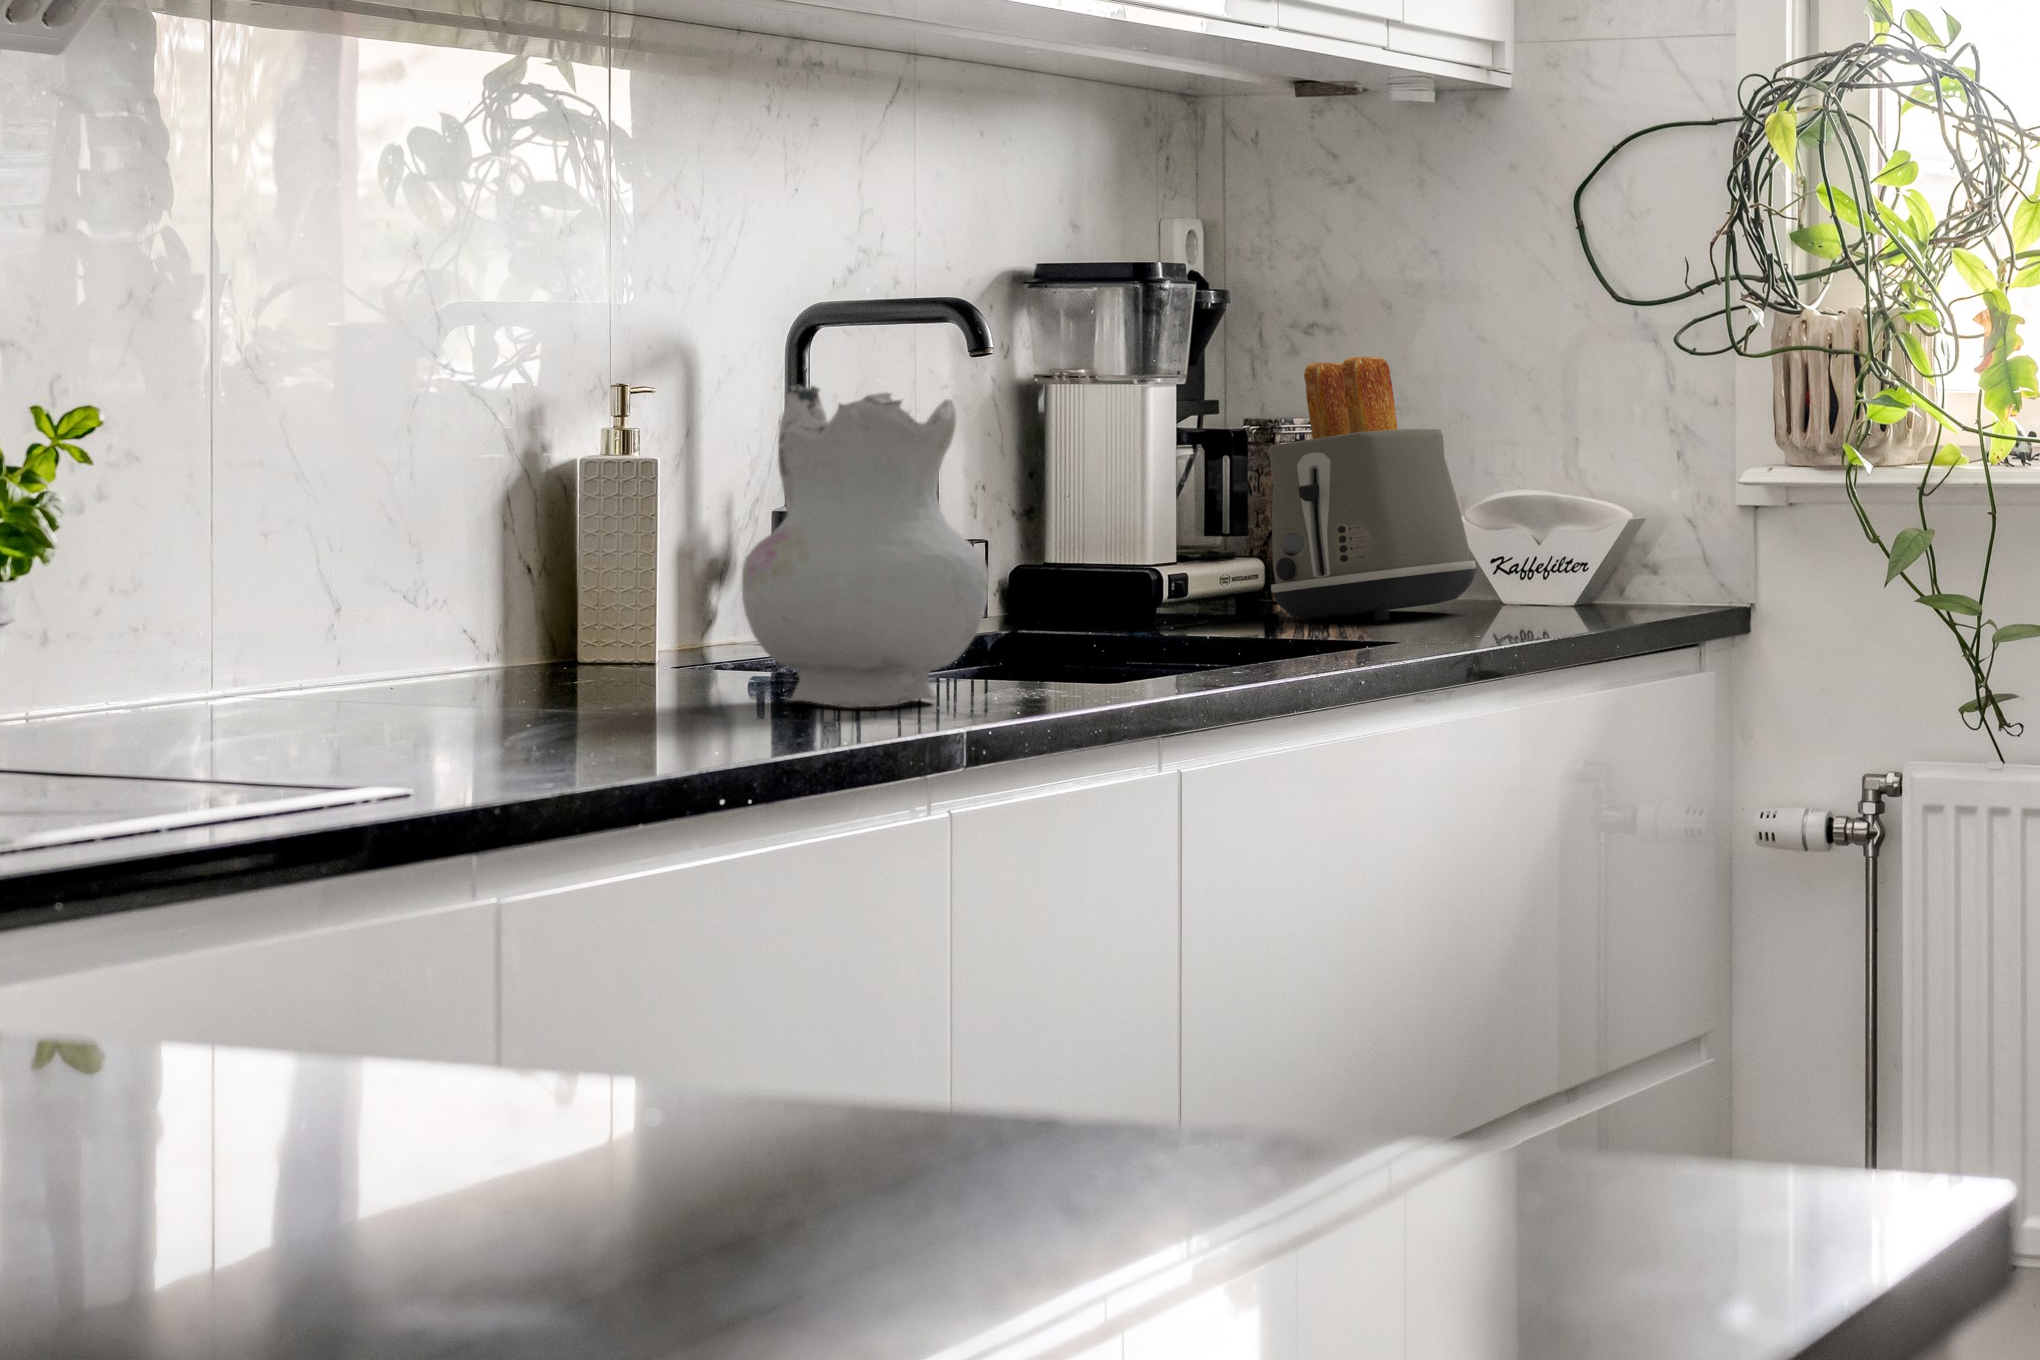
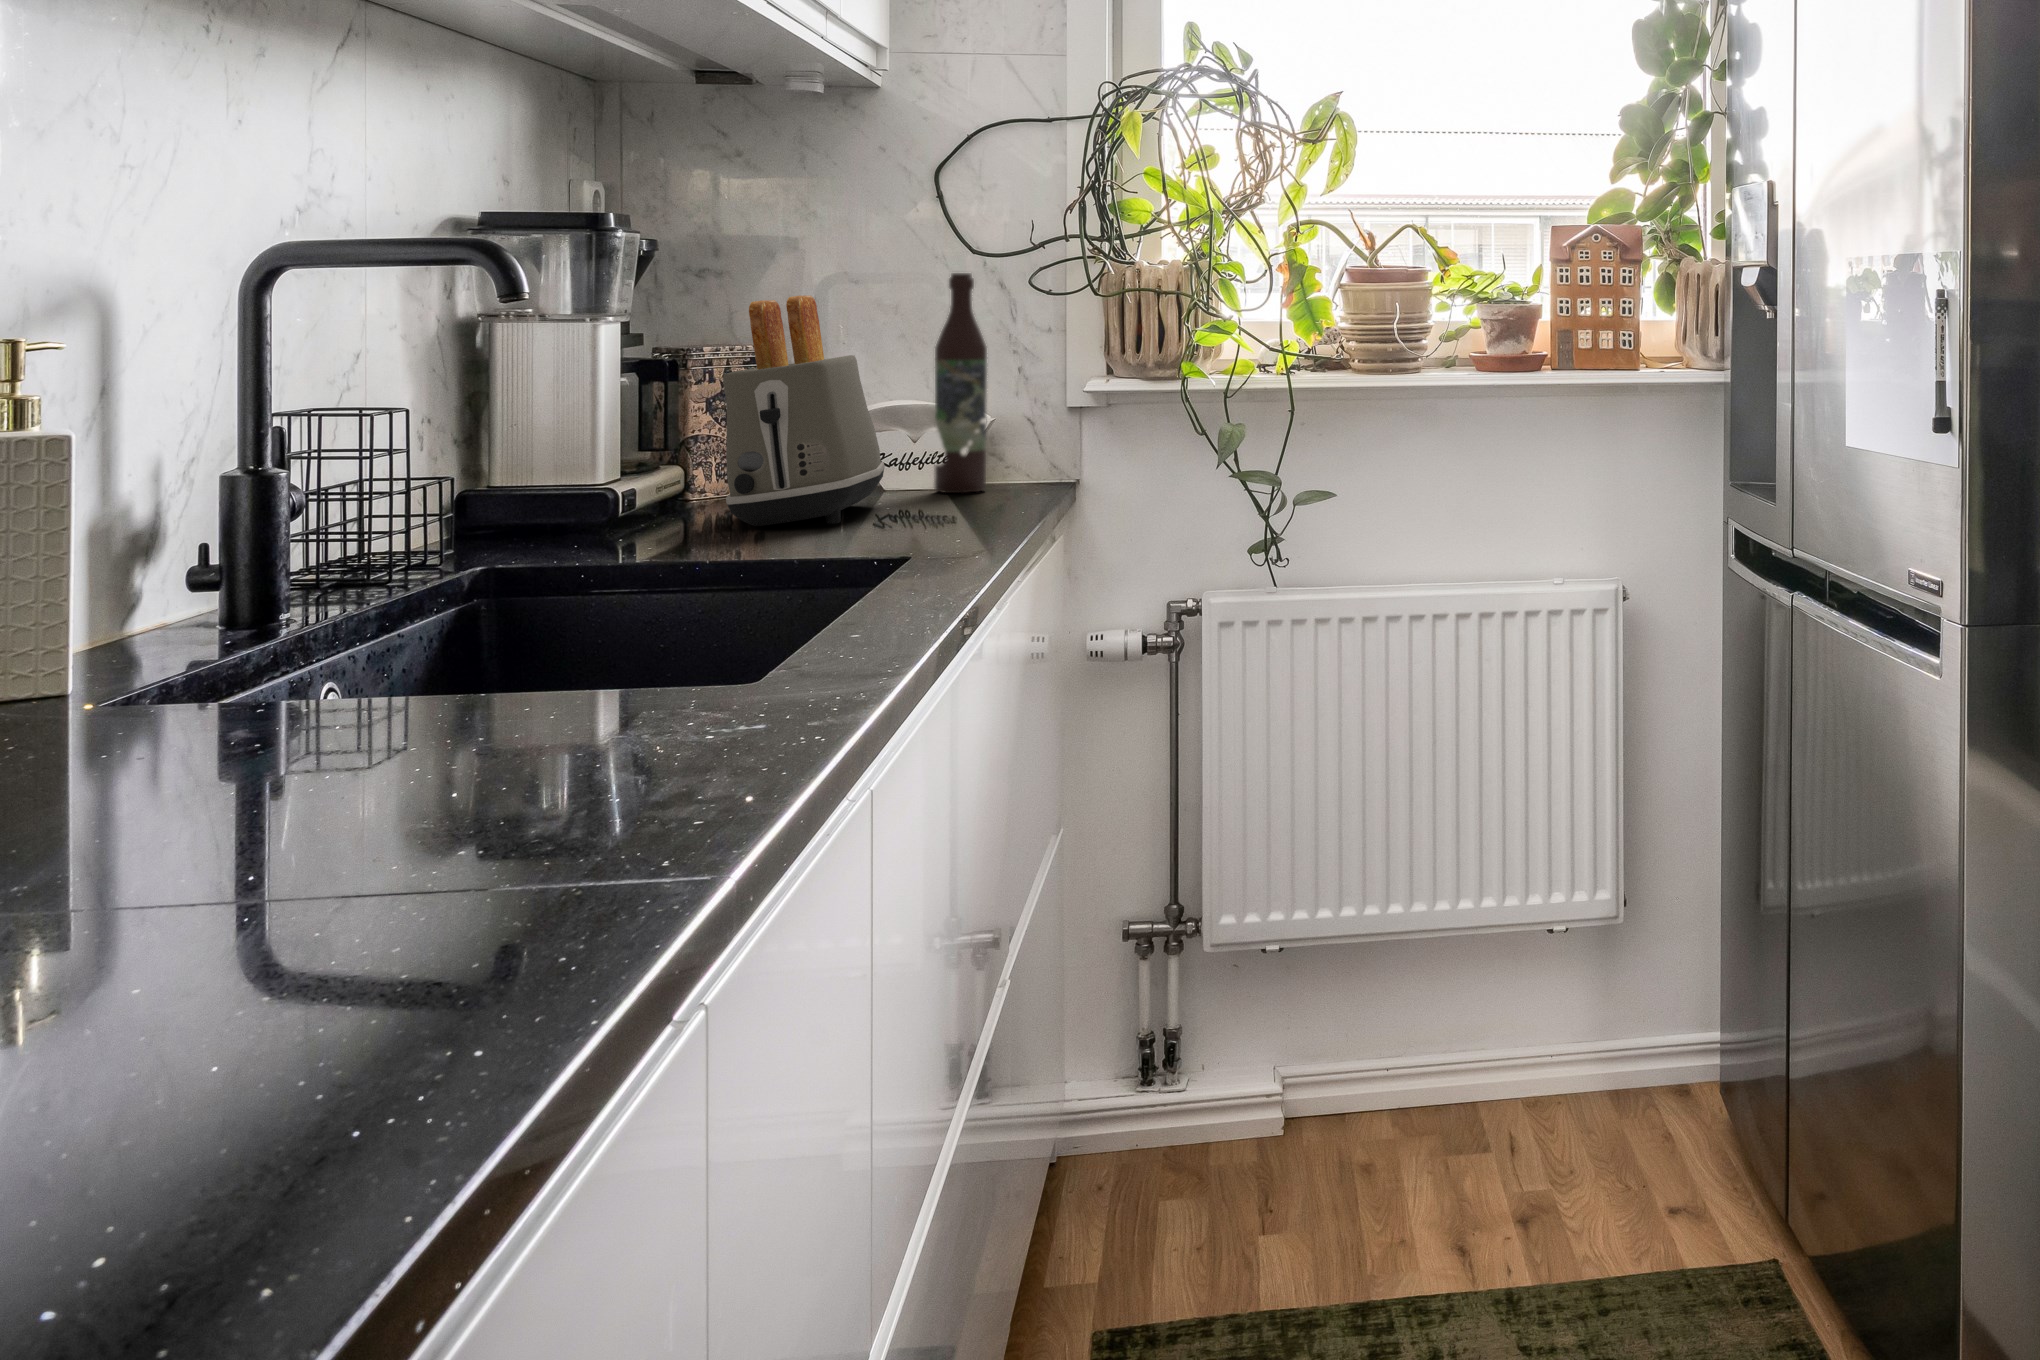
wine bottle: none [1558,329,1621,608] -> present [934,273,987,493]
ceramic pitcher: present [742,384,989,708] -> none [289,343,675,798]

